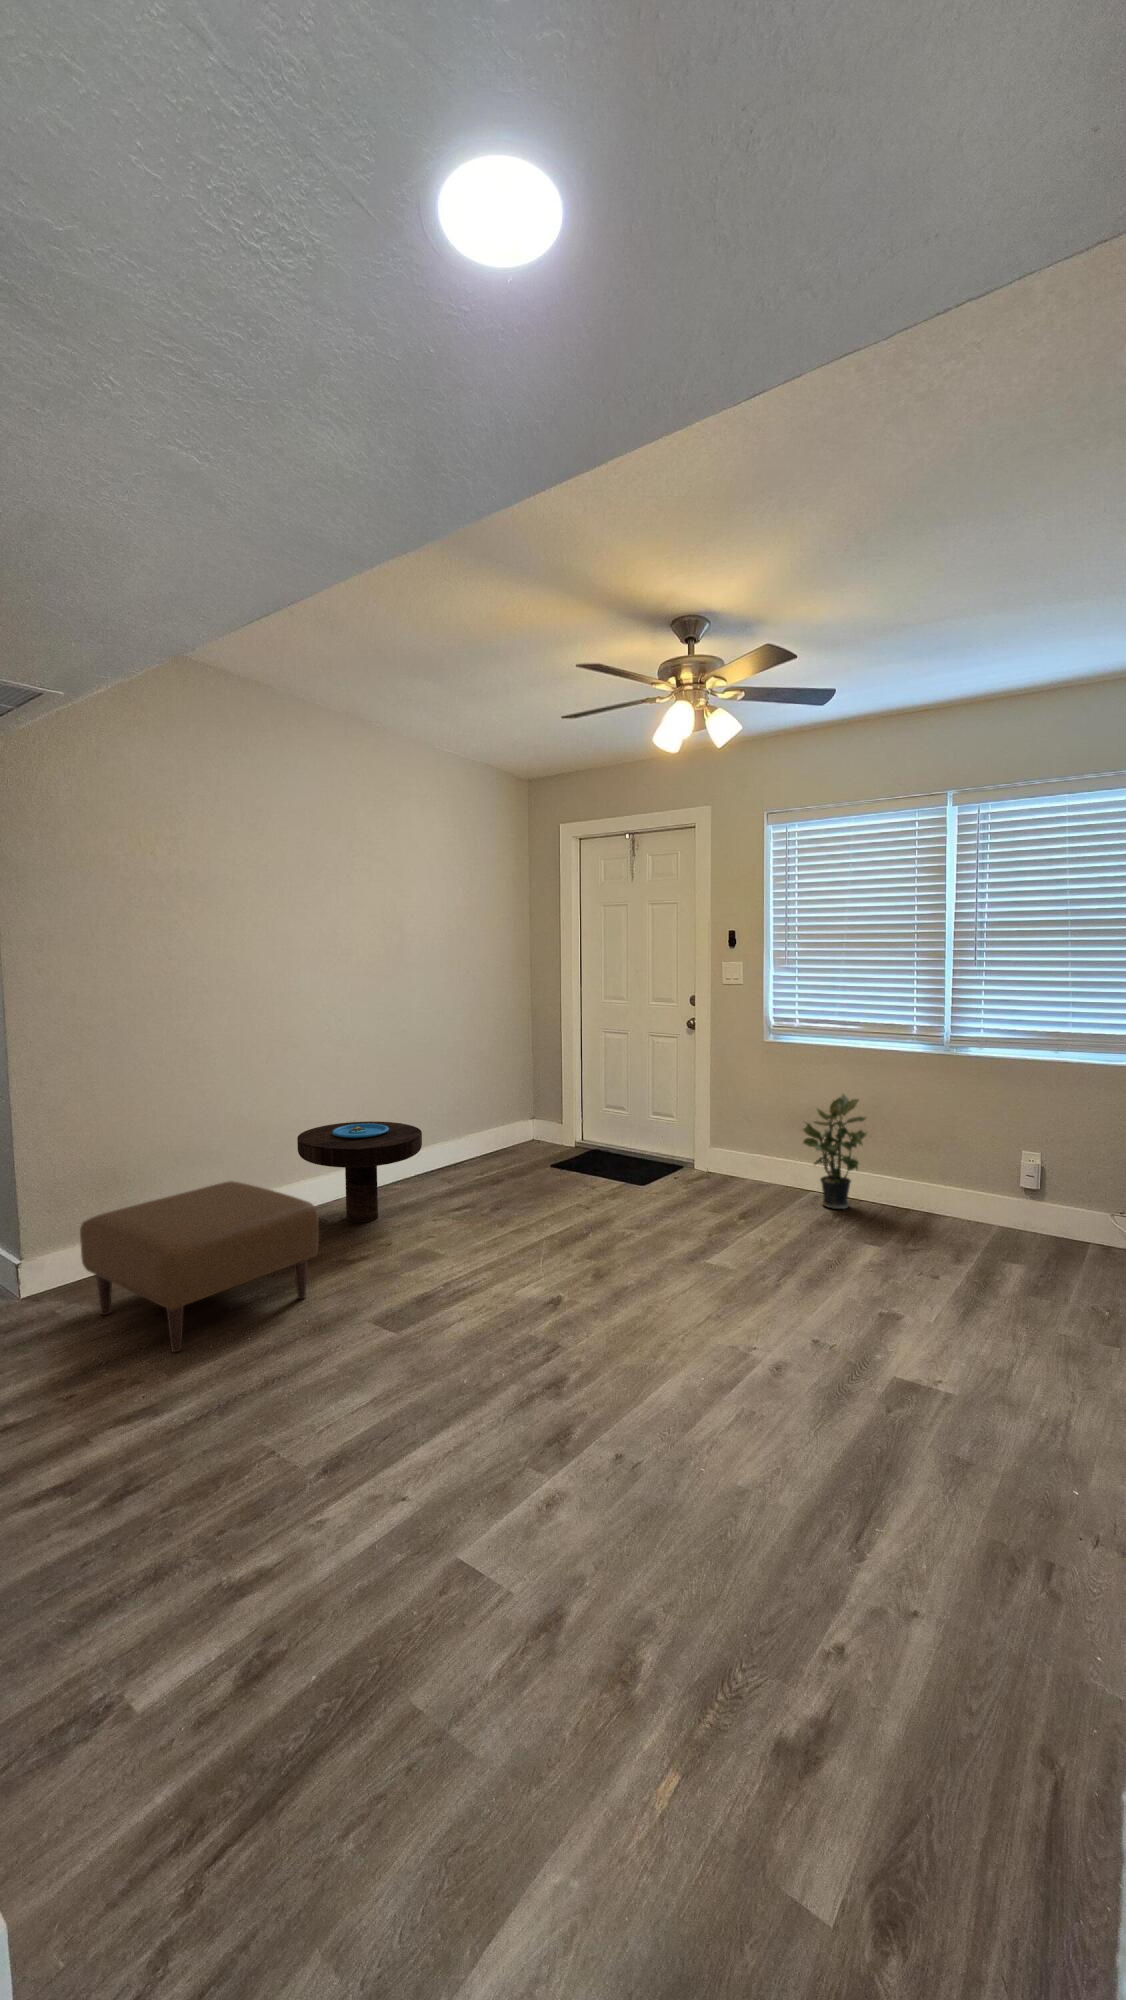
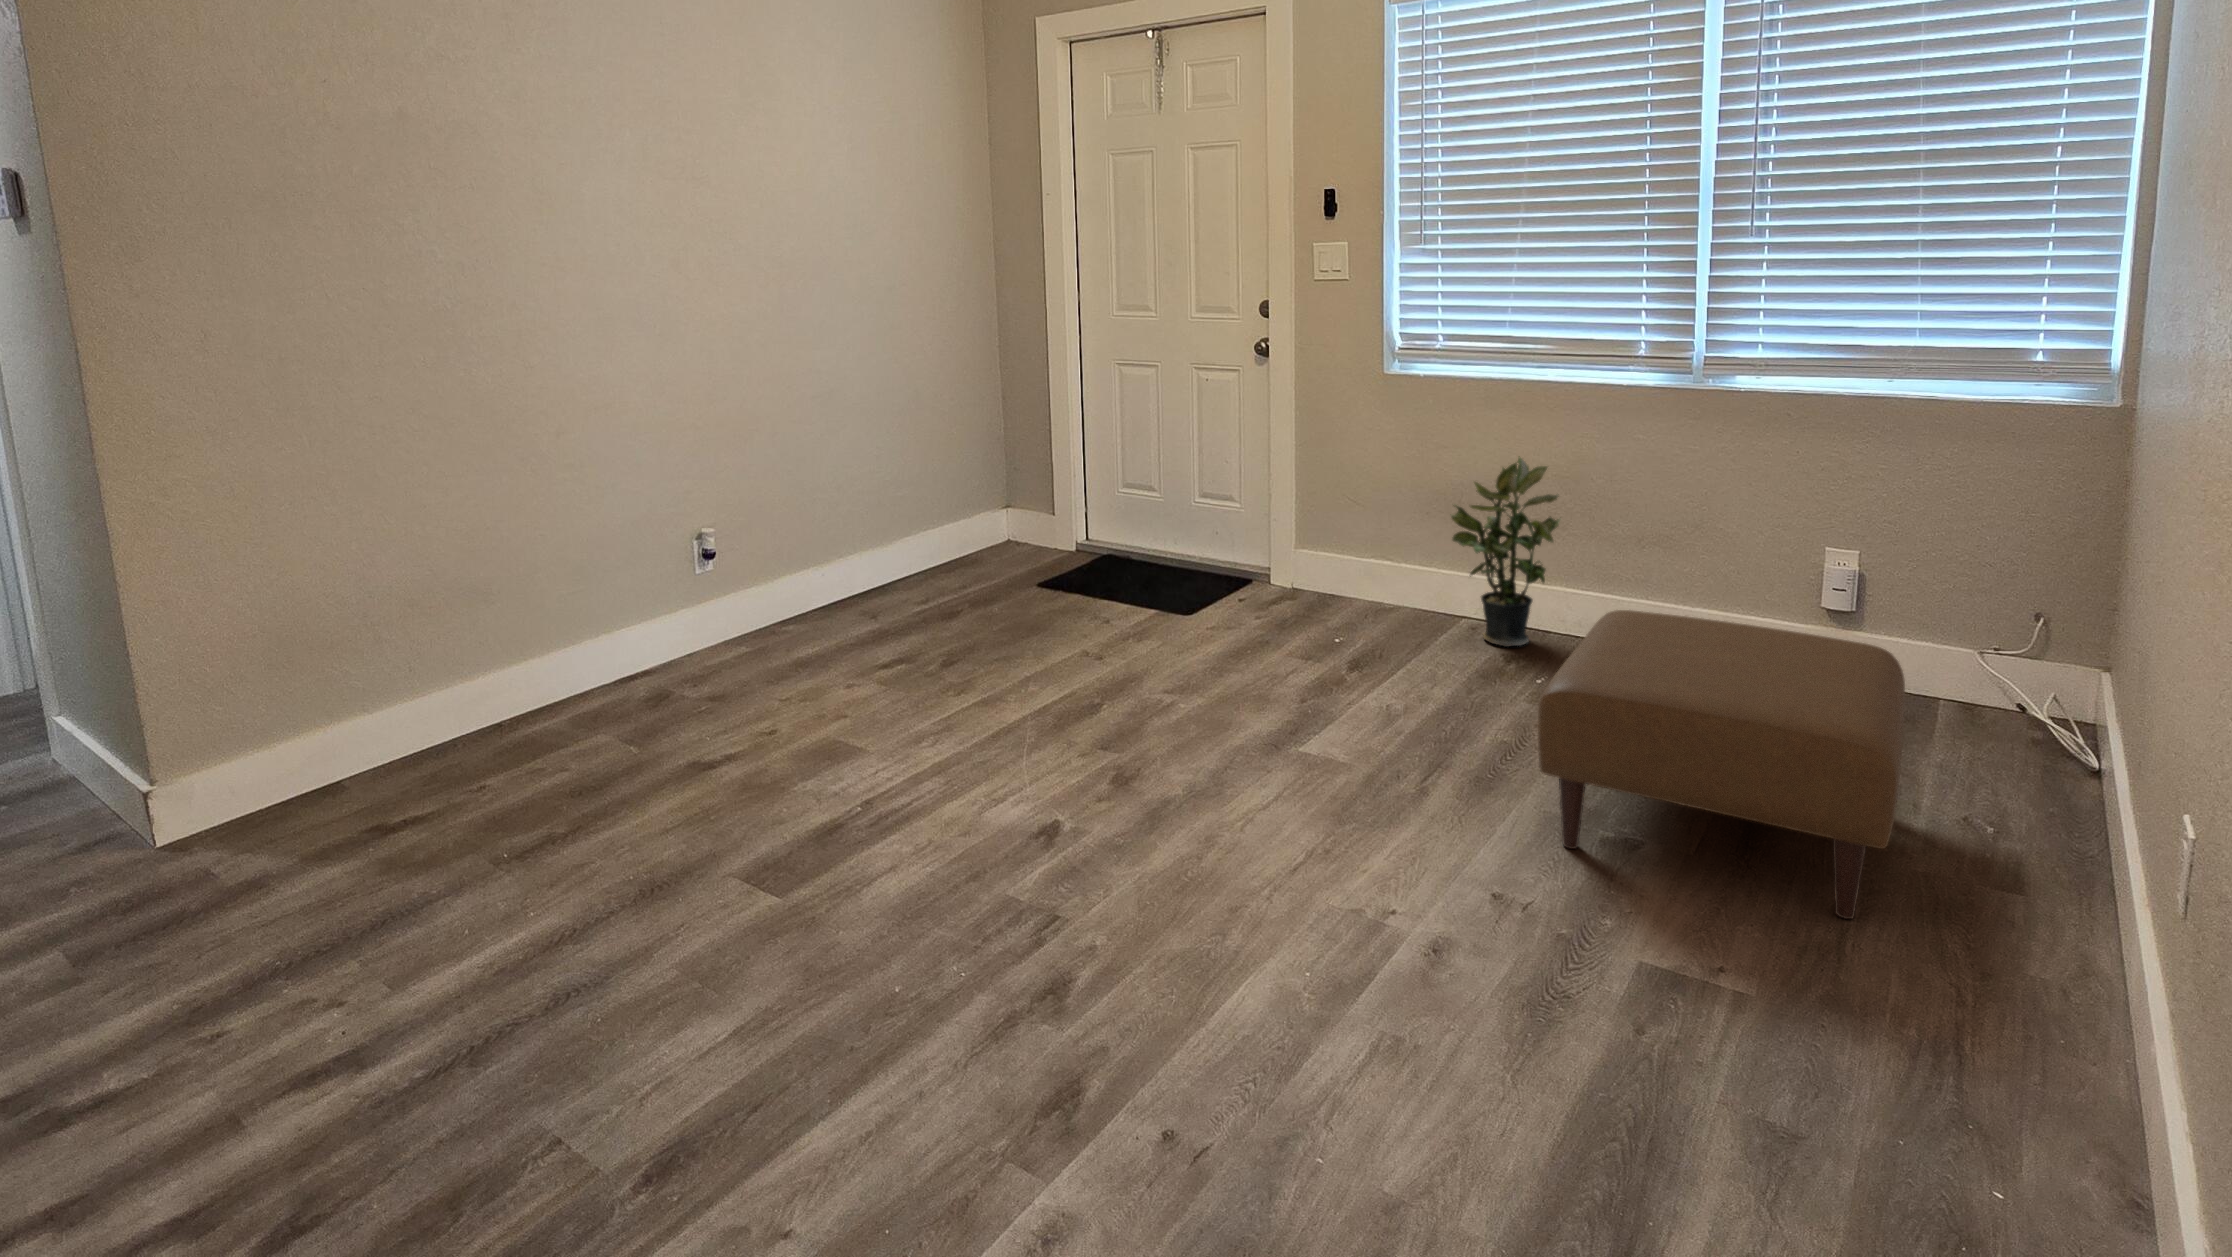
side table: present [297,1121,422,1222] -> none [617,524,822,690]
ottoman: present [80,1181,319,1352] -> present [1538,610,1905,919]

